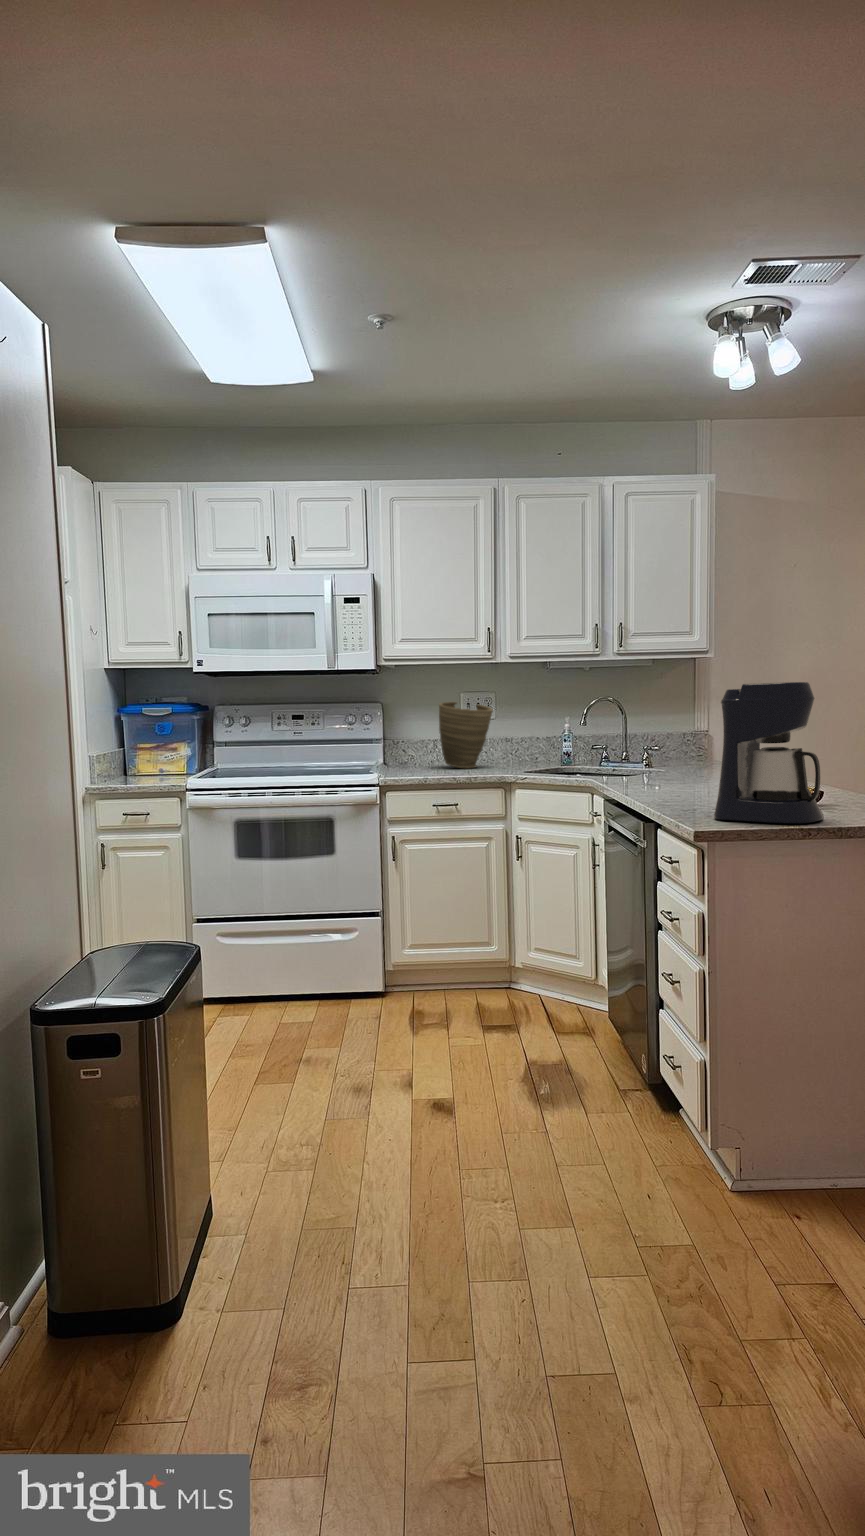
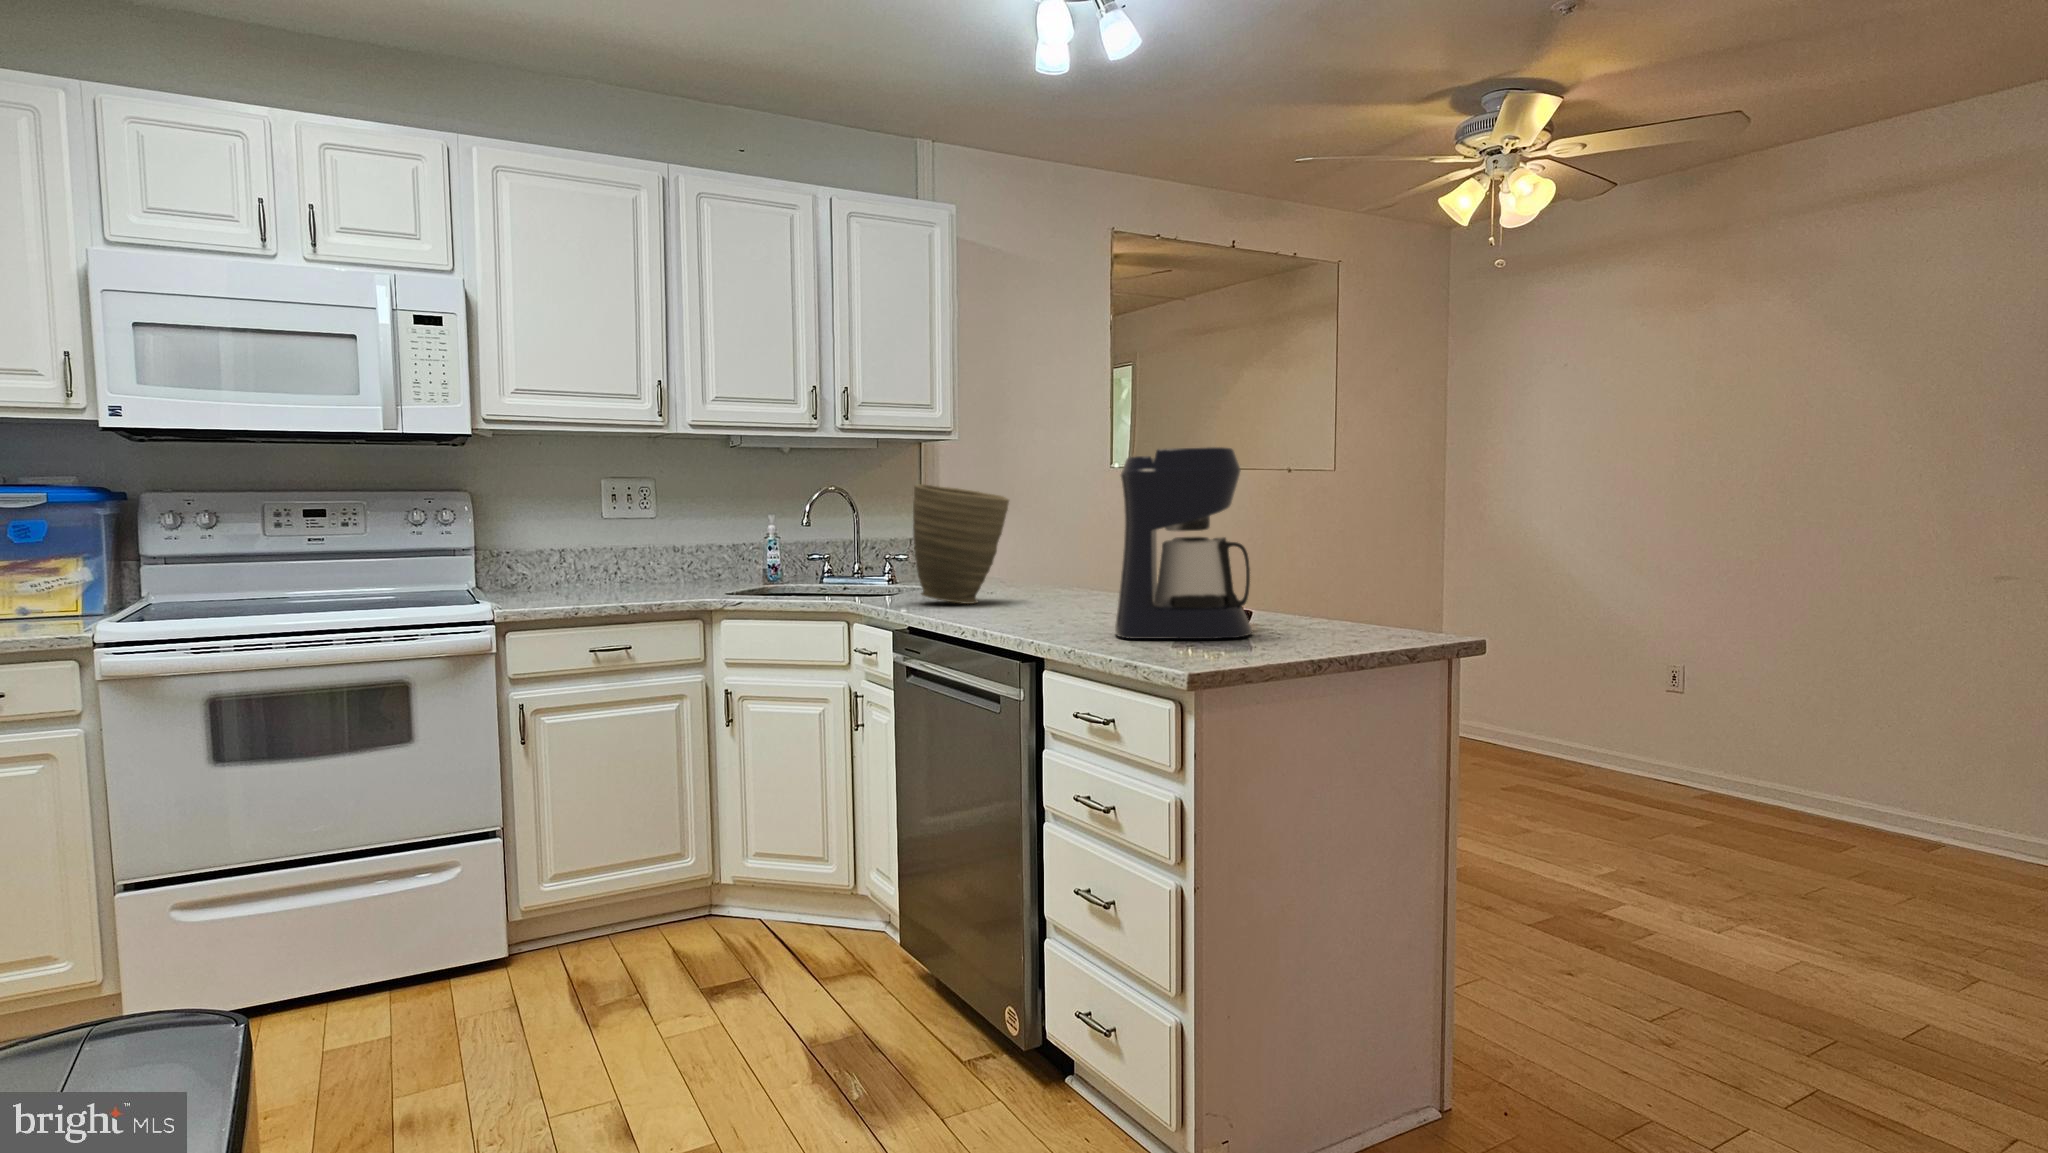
vase: present [439,702,493,768] -> present [913,484,1009,604]

